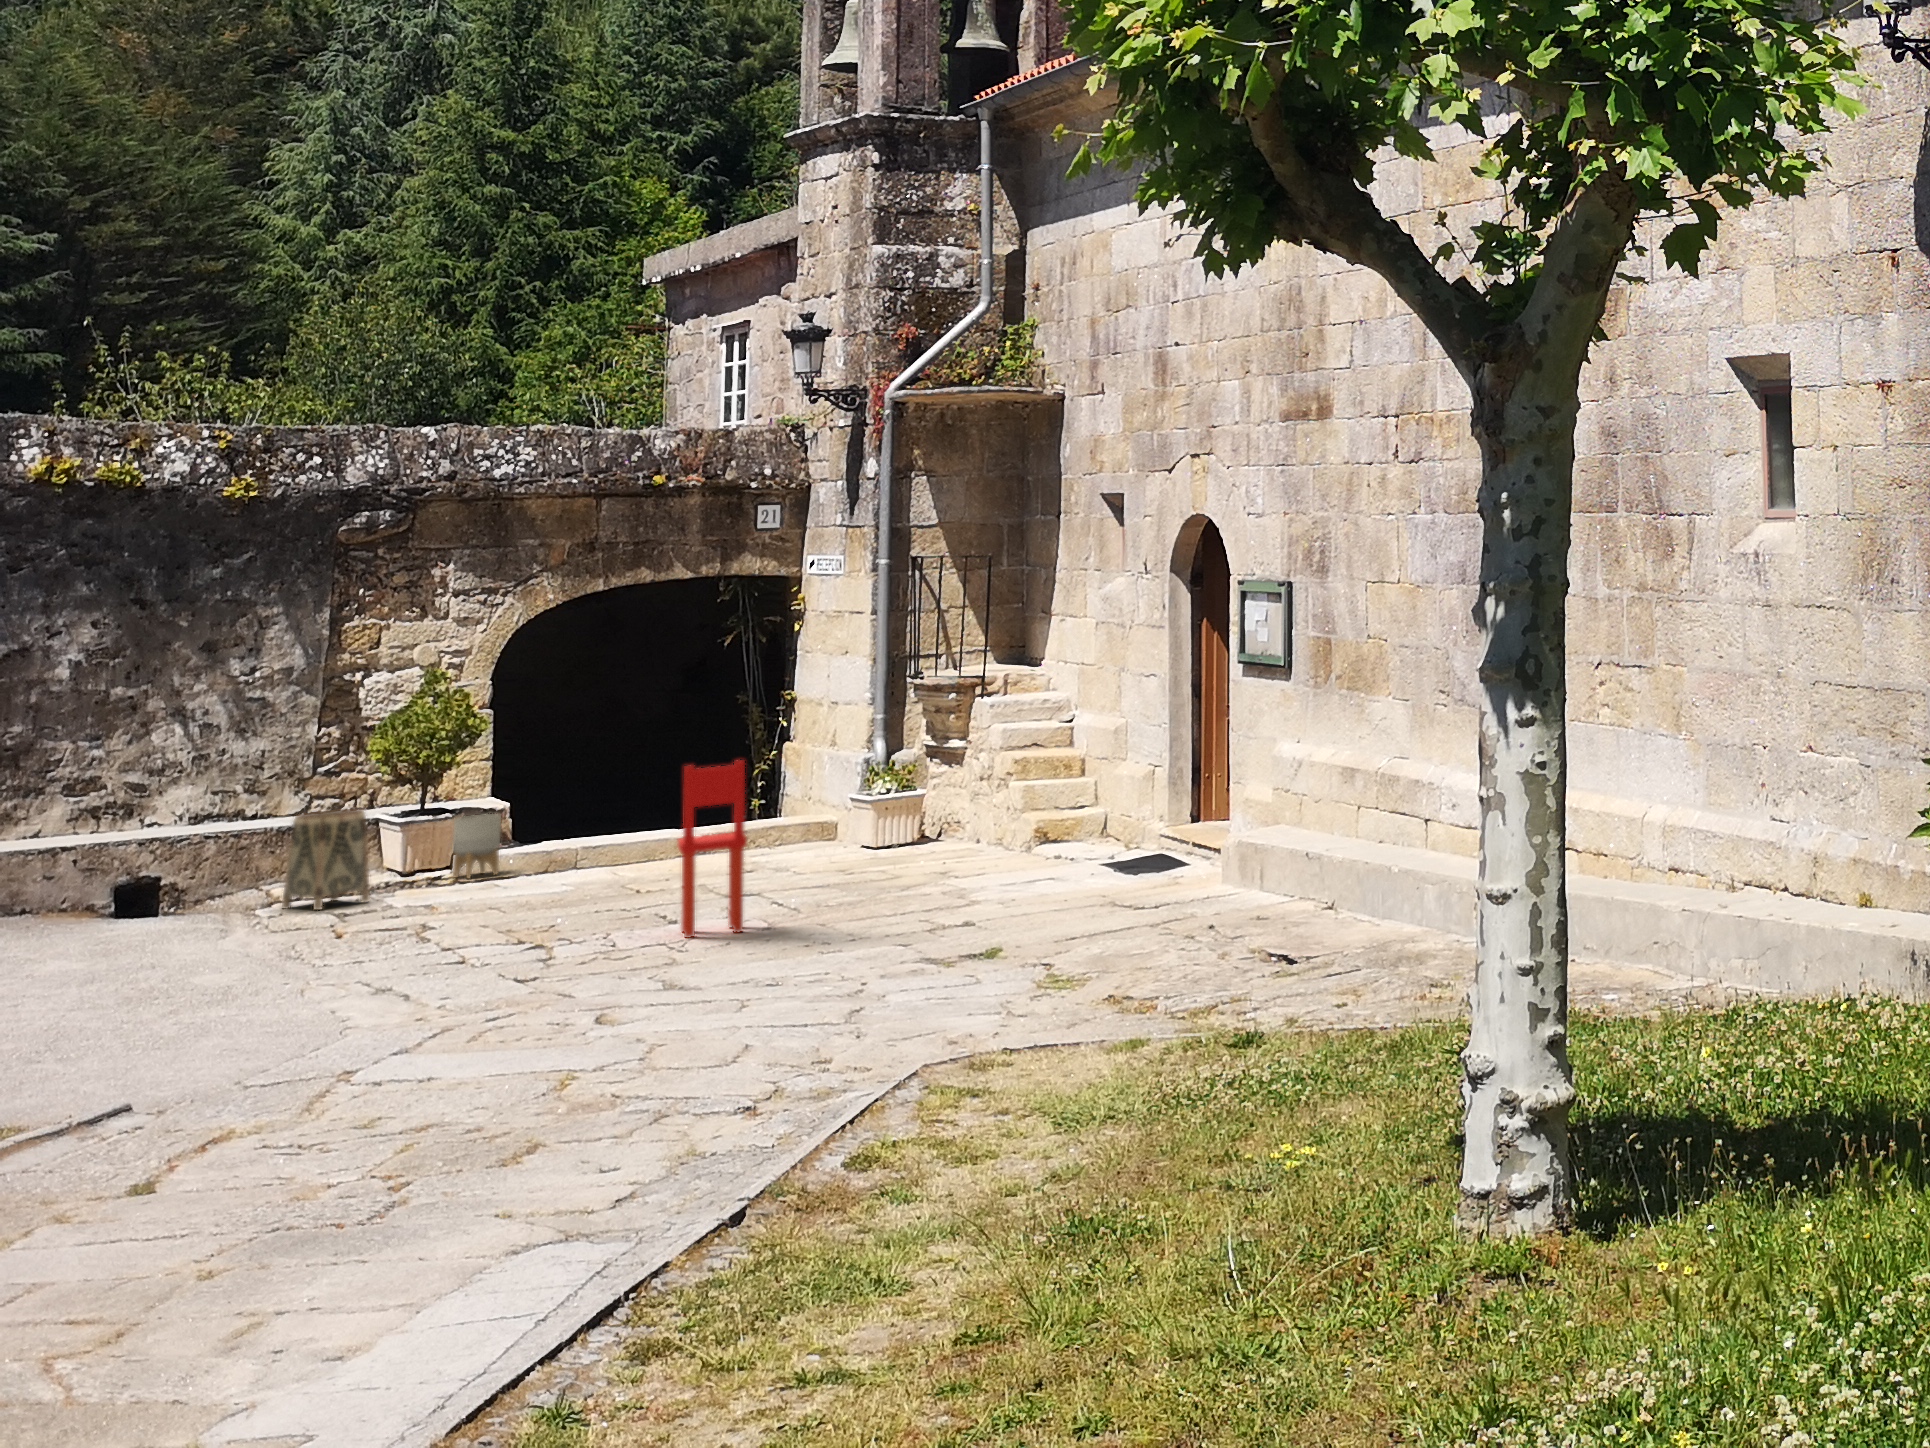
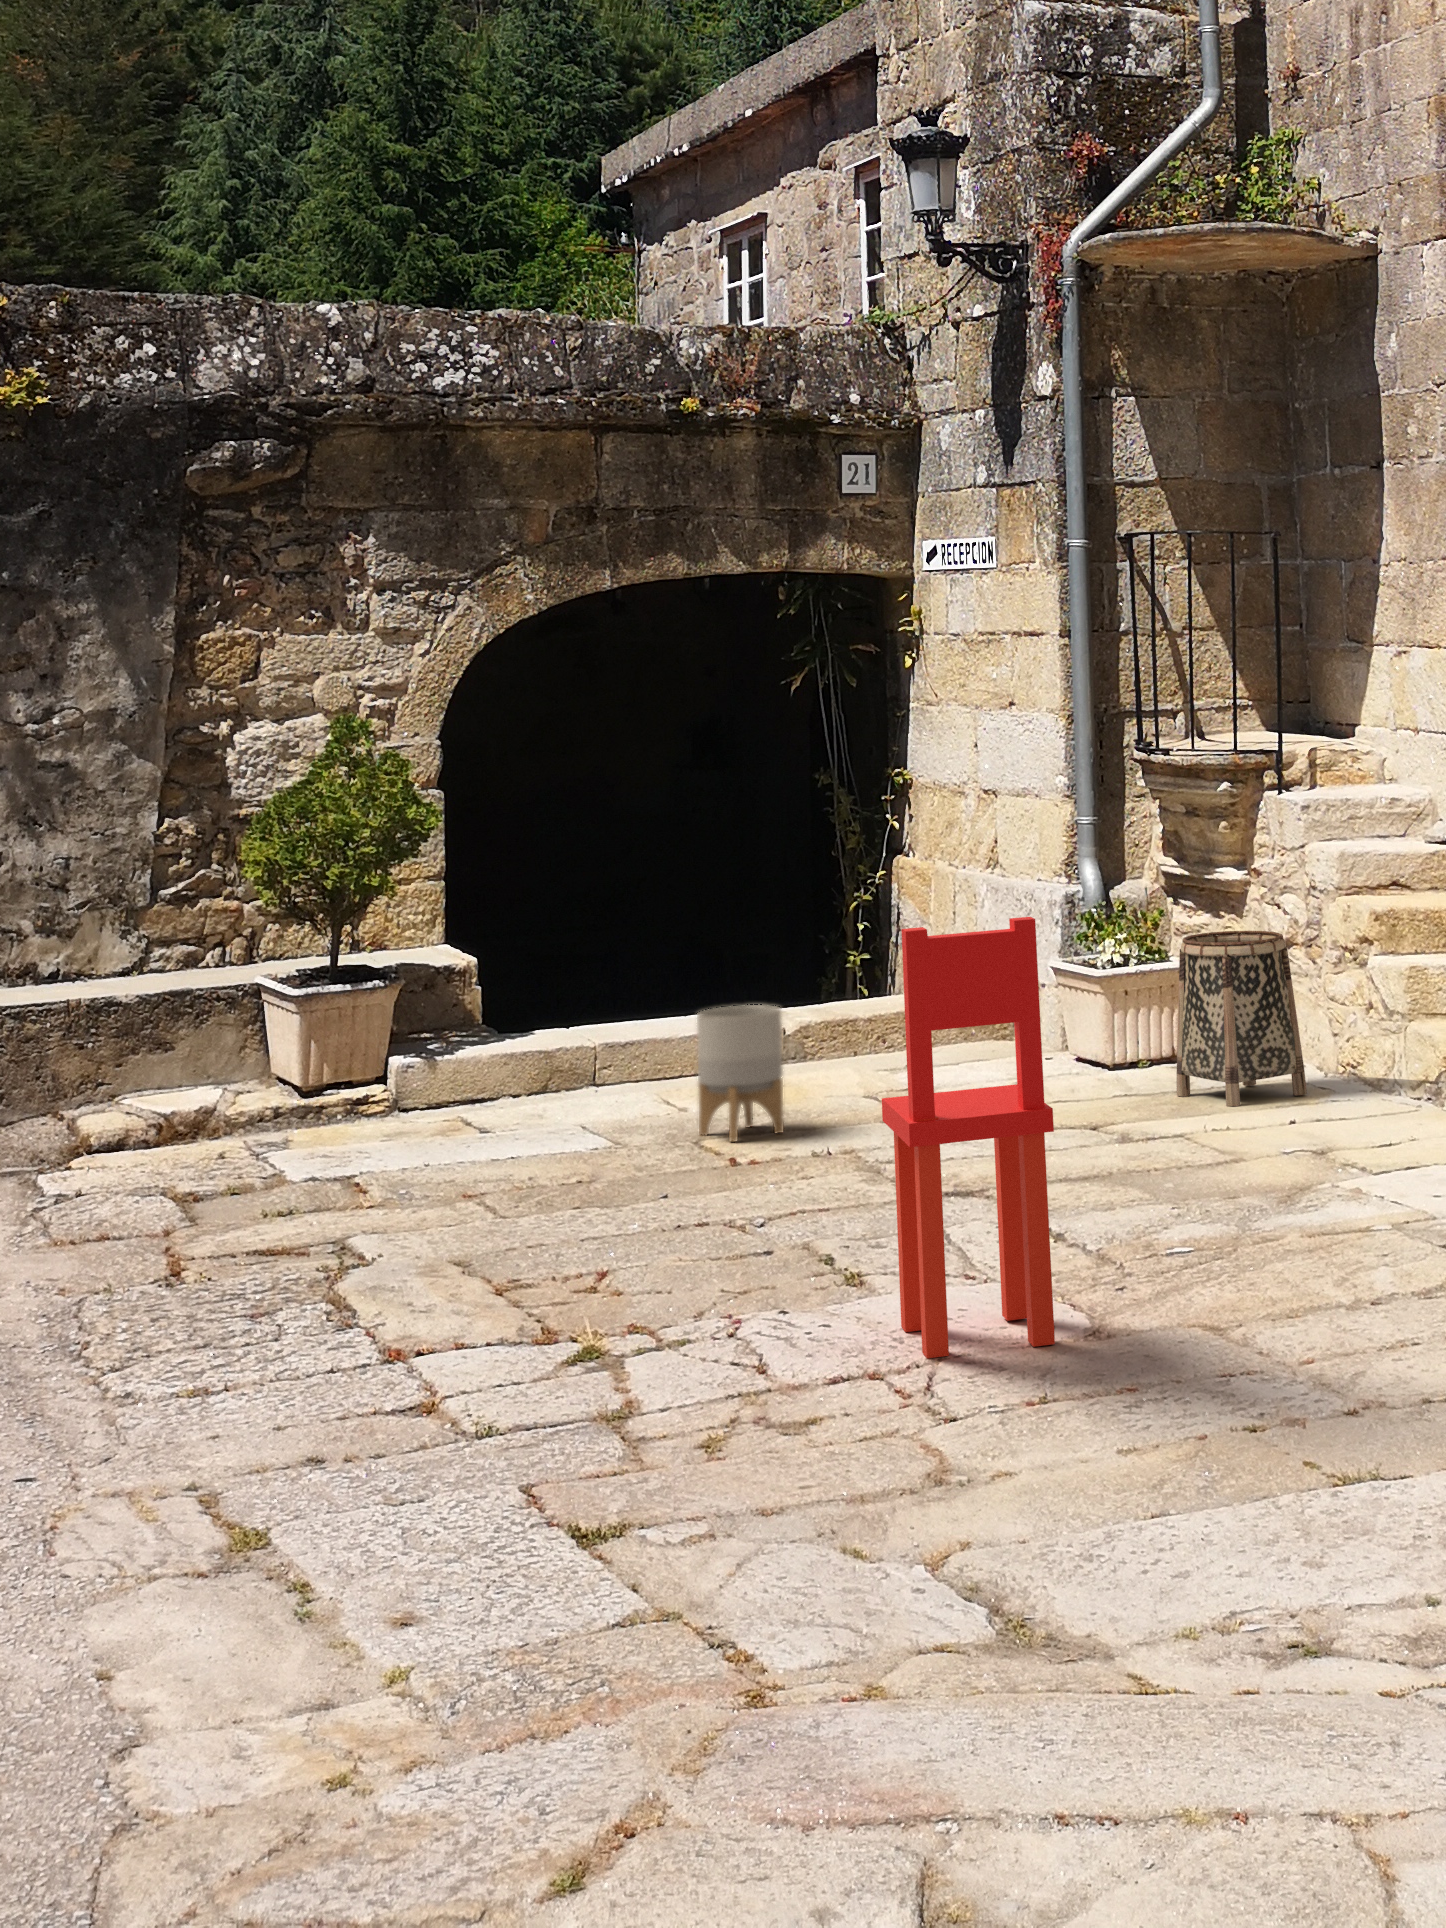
basket: present [282,809,370,910] -> present [1177,931,1307,1106]
planter: present [453,814,501,878] -> present [697,1005,784,1142]

